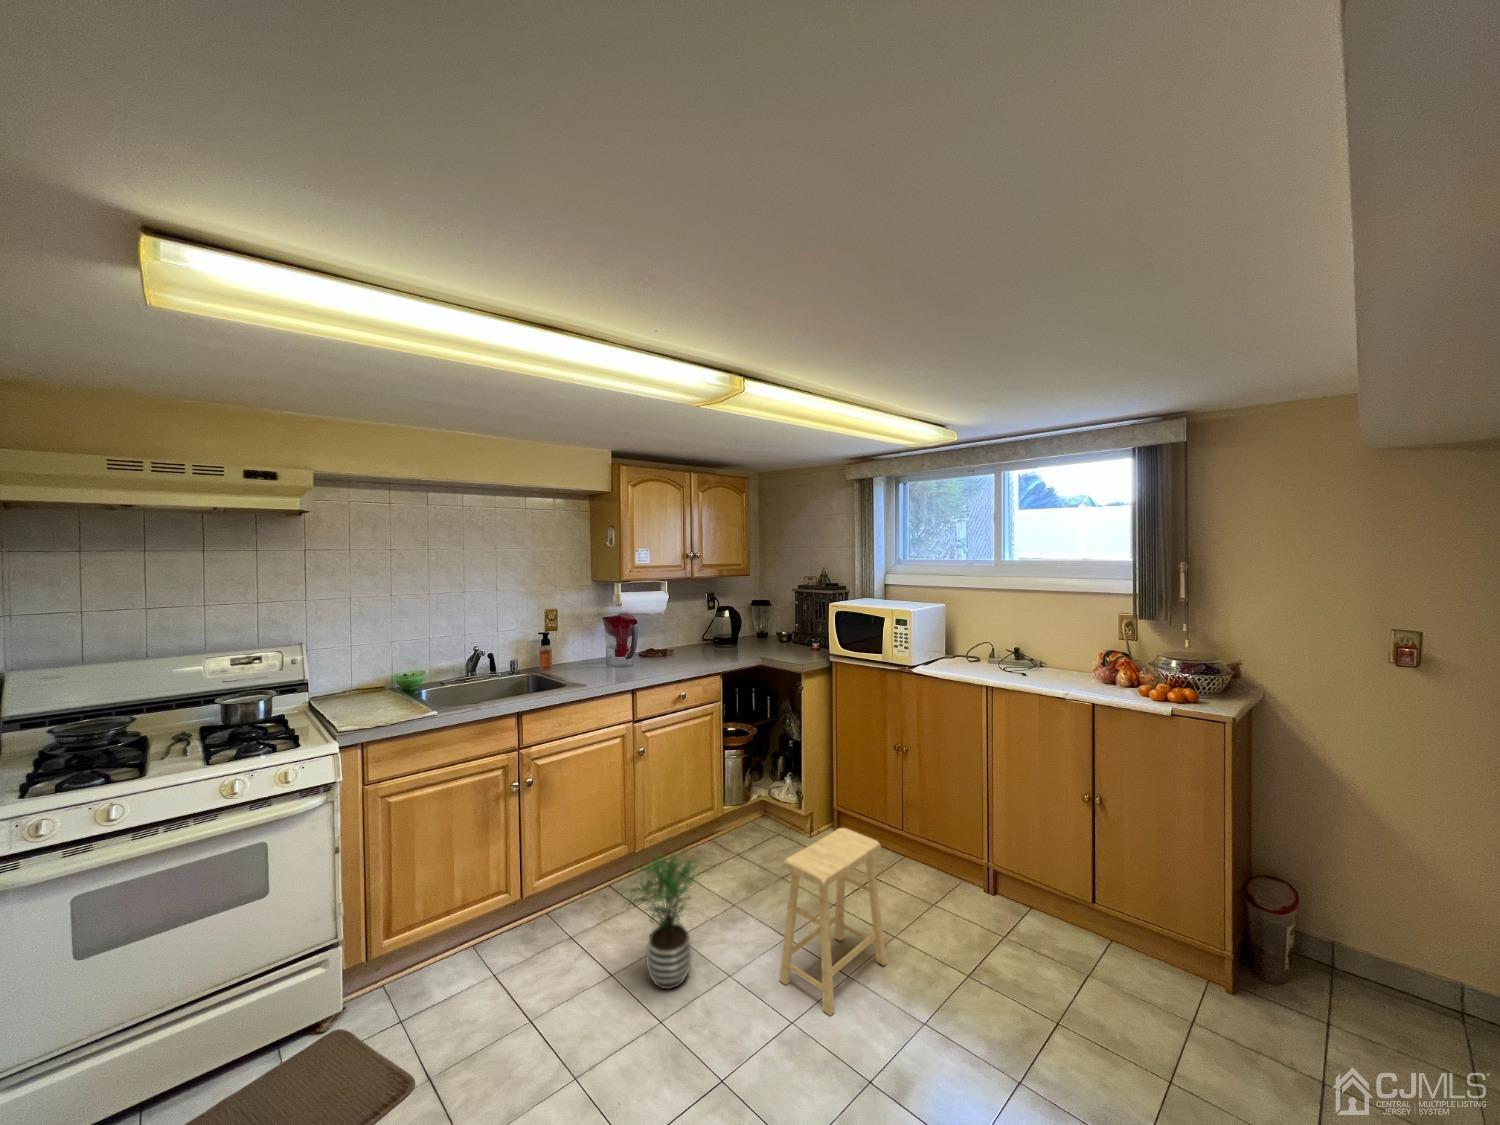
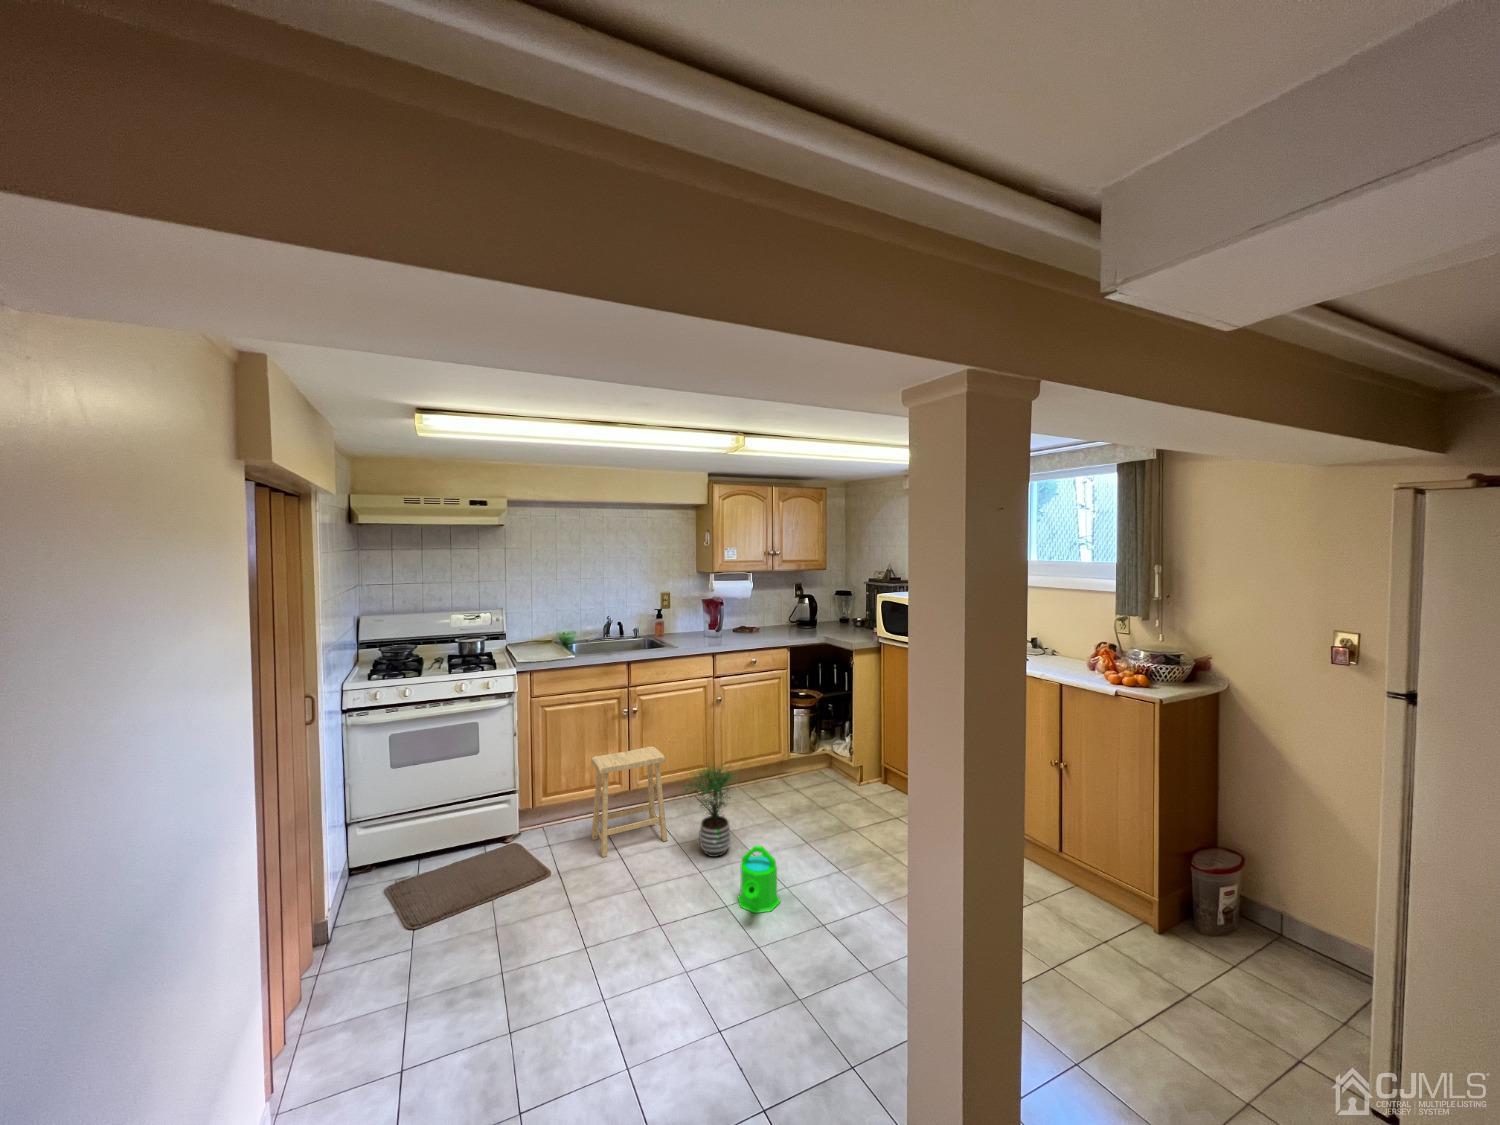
footstool: present [779,828,887,1015] -> present [591,747,667,857]
watering can: none [730,976,794,1085] -> present [738,845,780,913]

